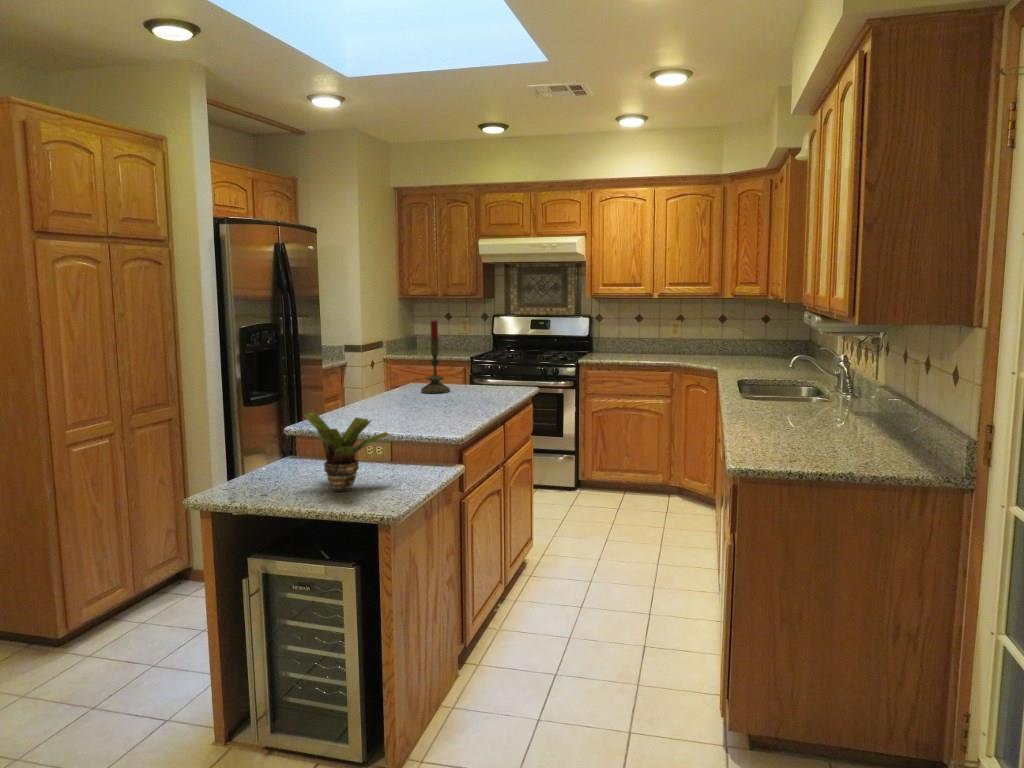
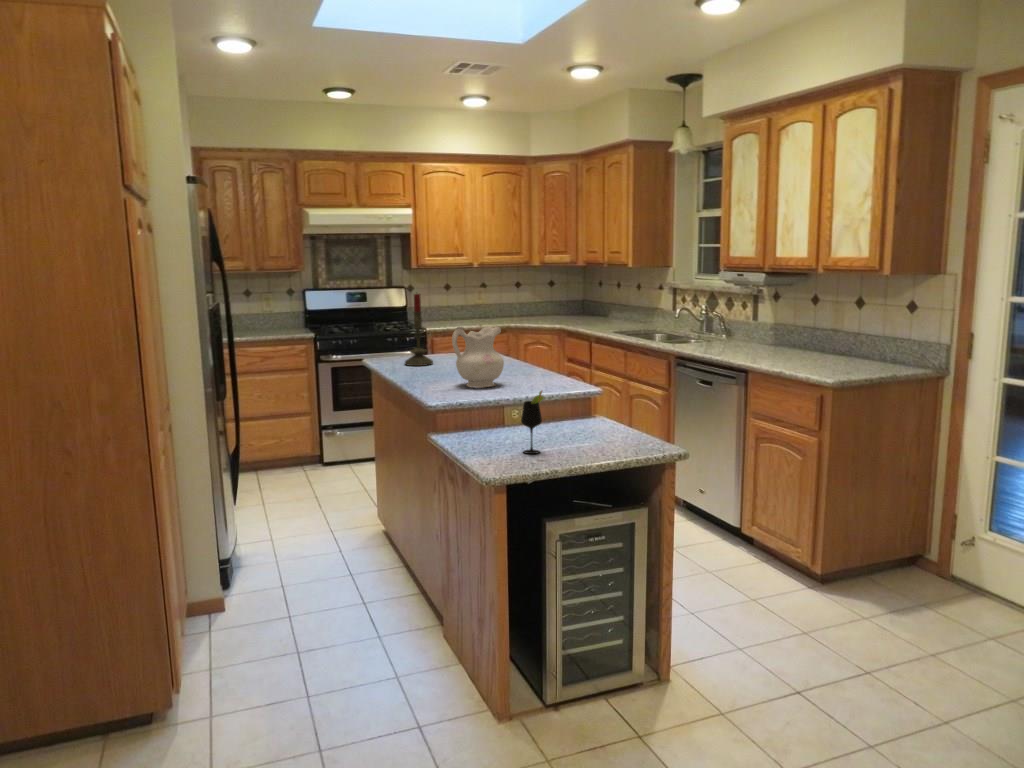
ceramic pitcher: none [354,353,411,420] -> present [452,326,504,388]
potted plant: present [304,412,389,492] -> none [549,375,635,441]
wine glass: none [237,425,263,493] -> present [521,391,544,454]

